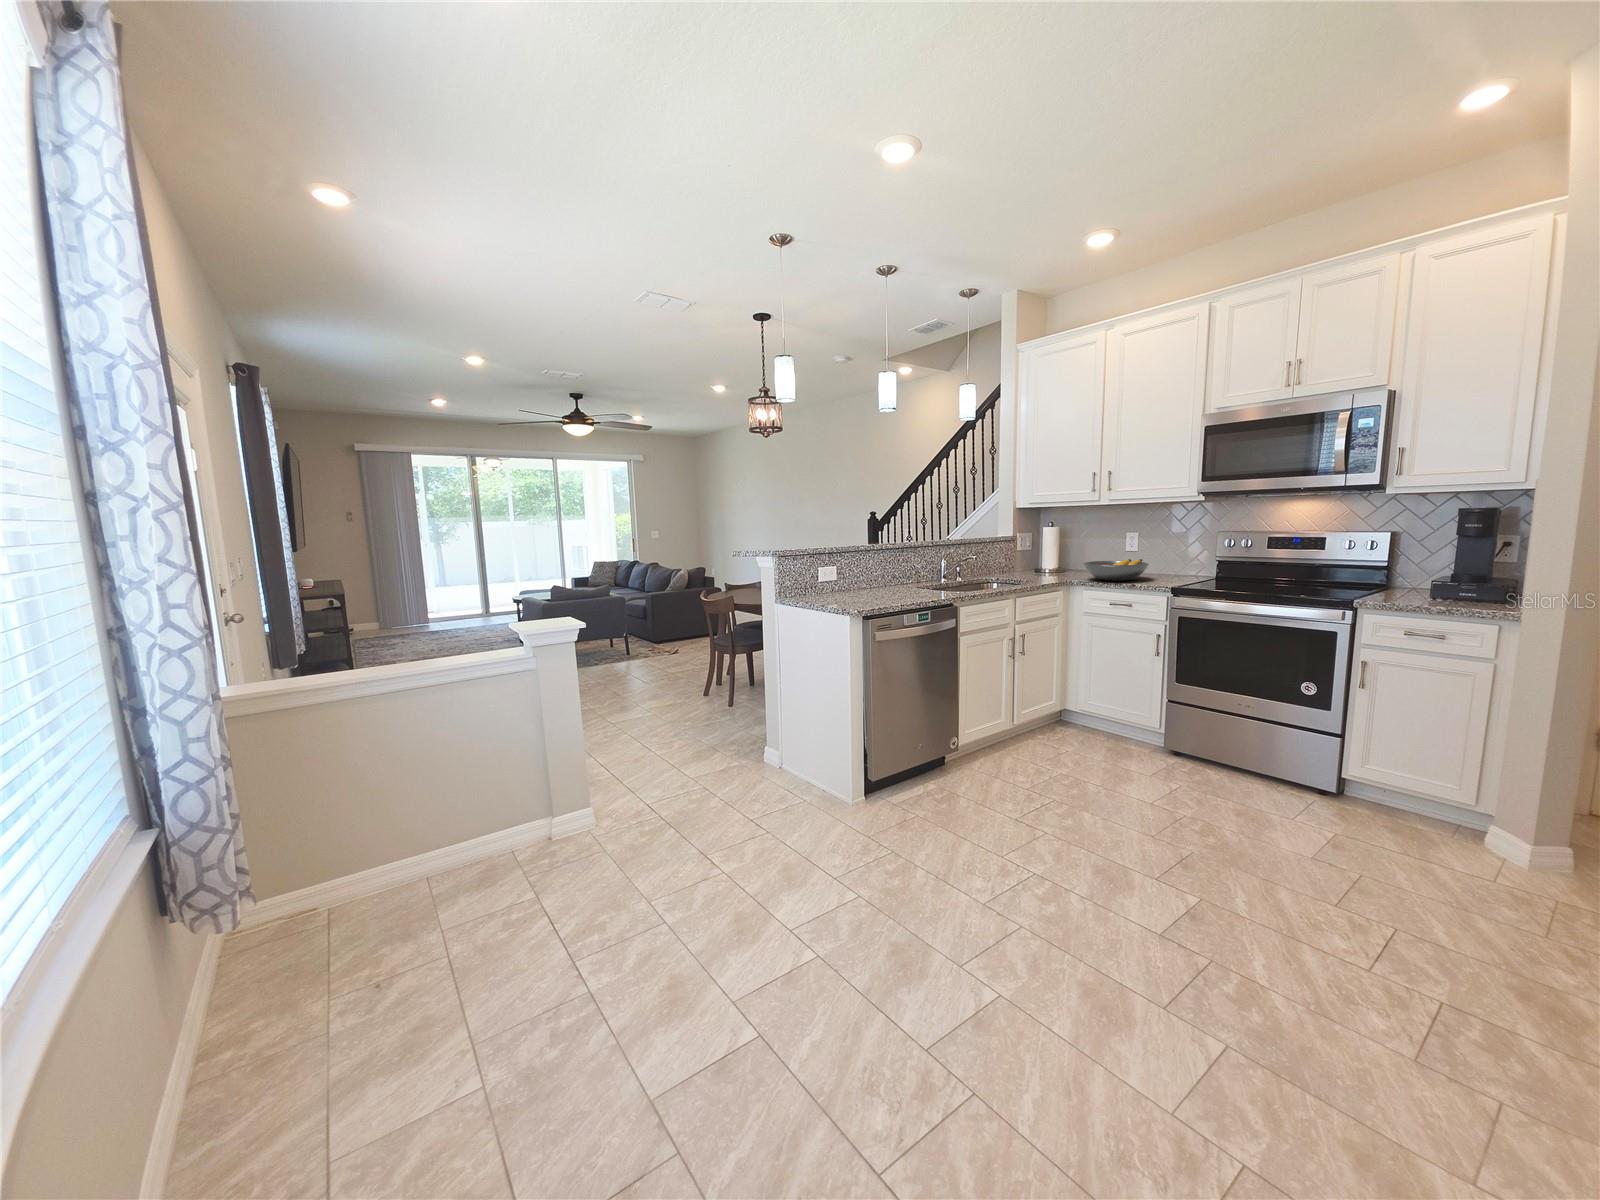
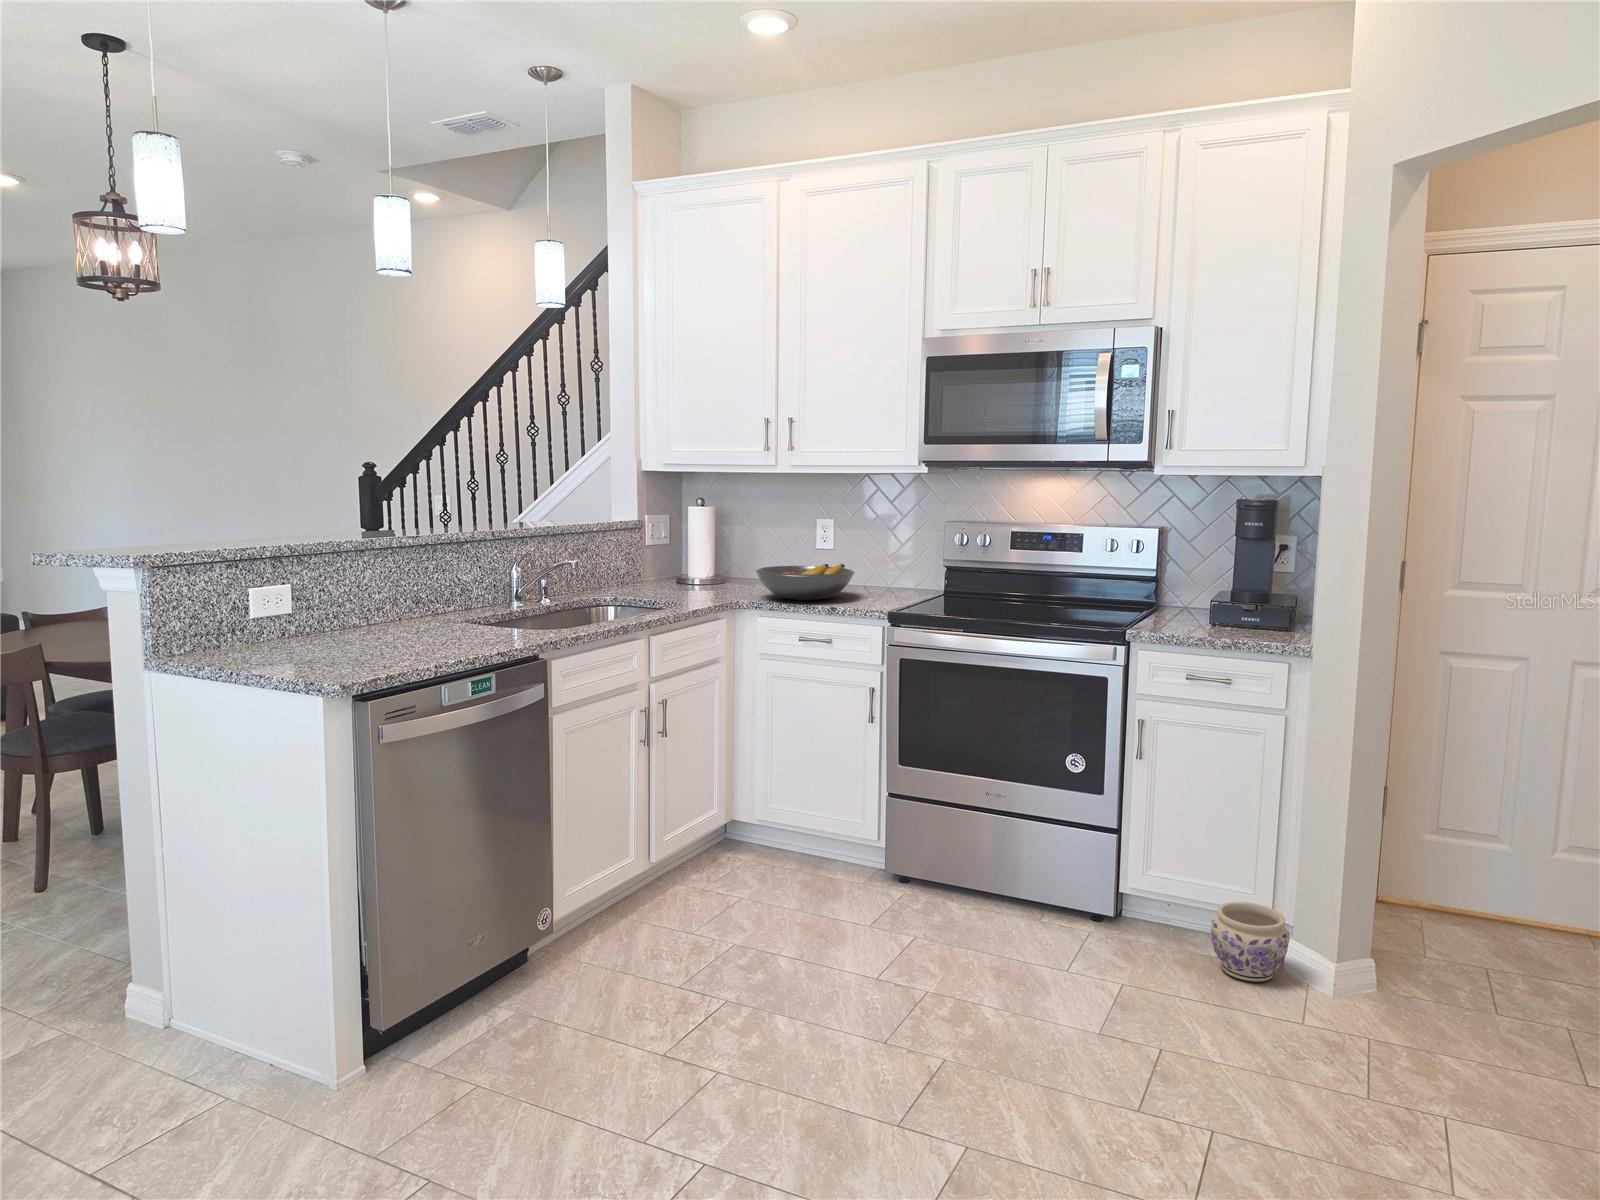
planter: none [1420,795,1495,855] -> present [1211,902,1289,983]

